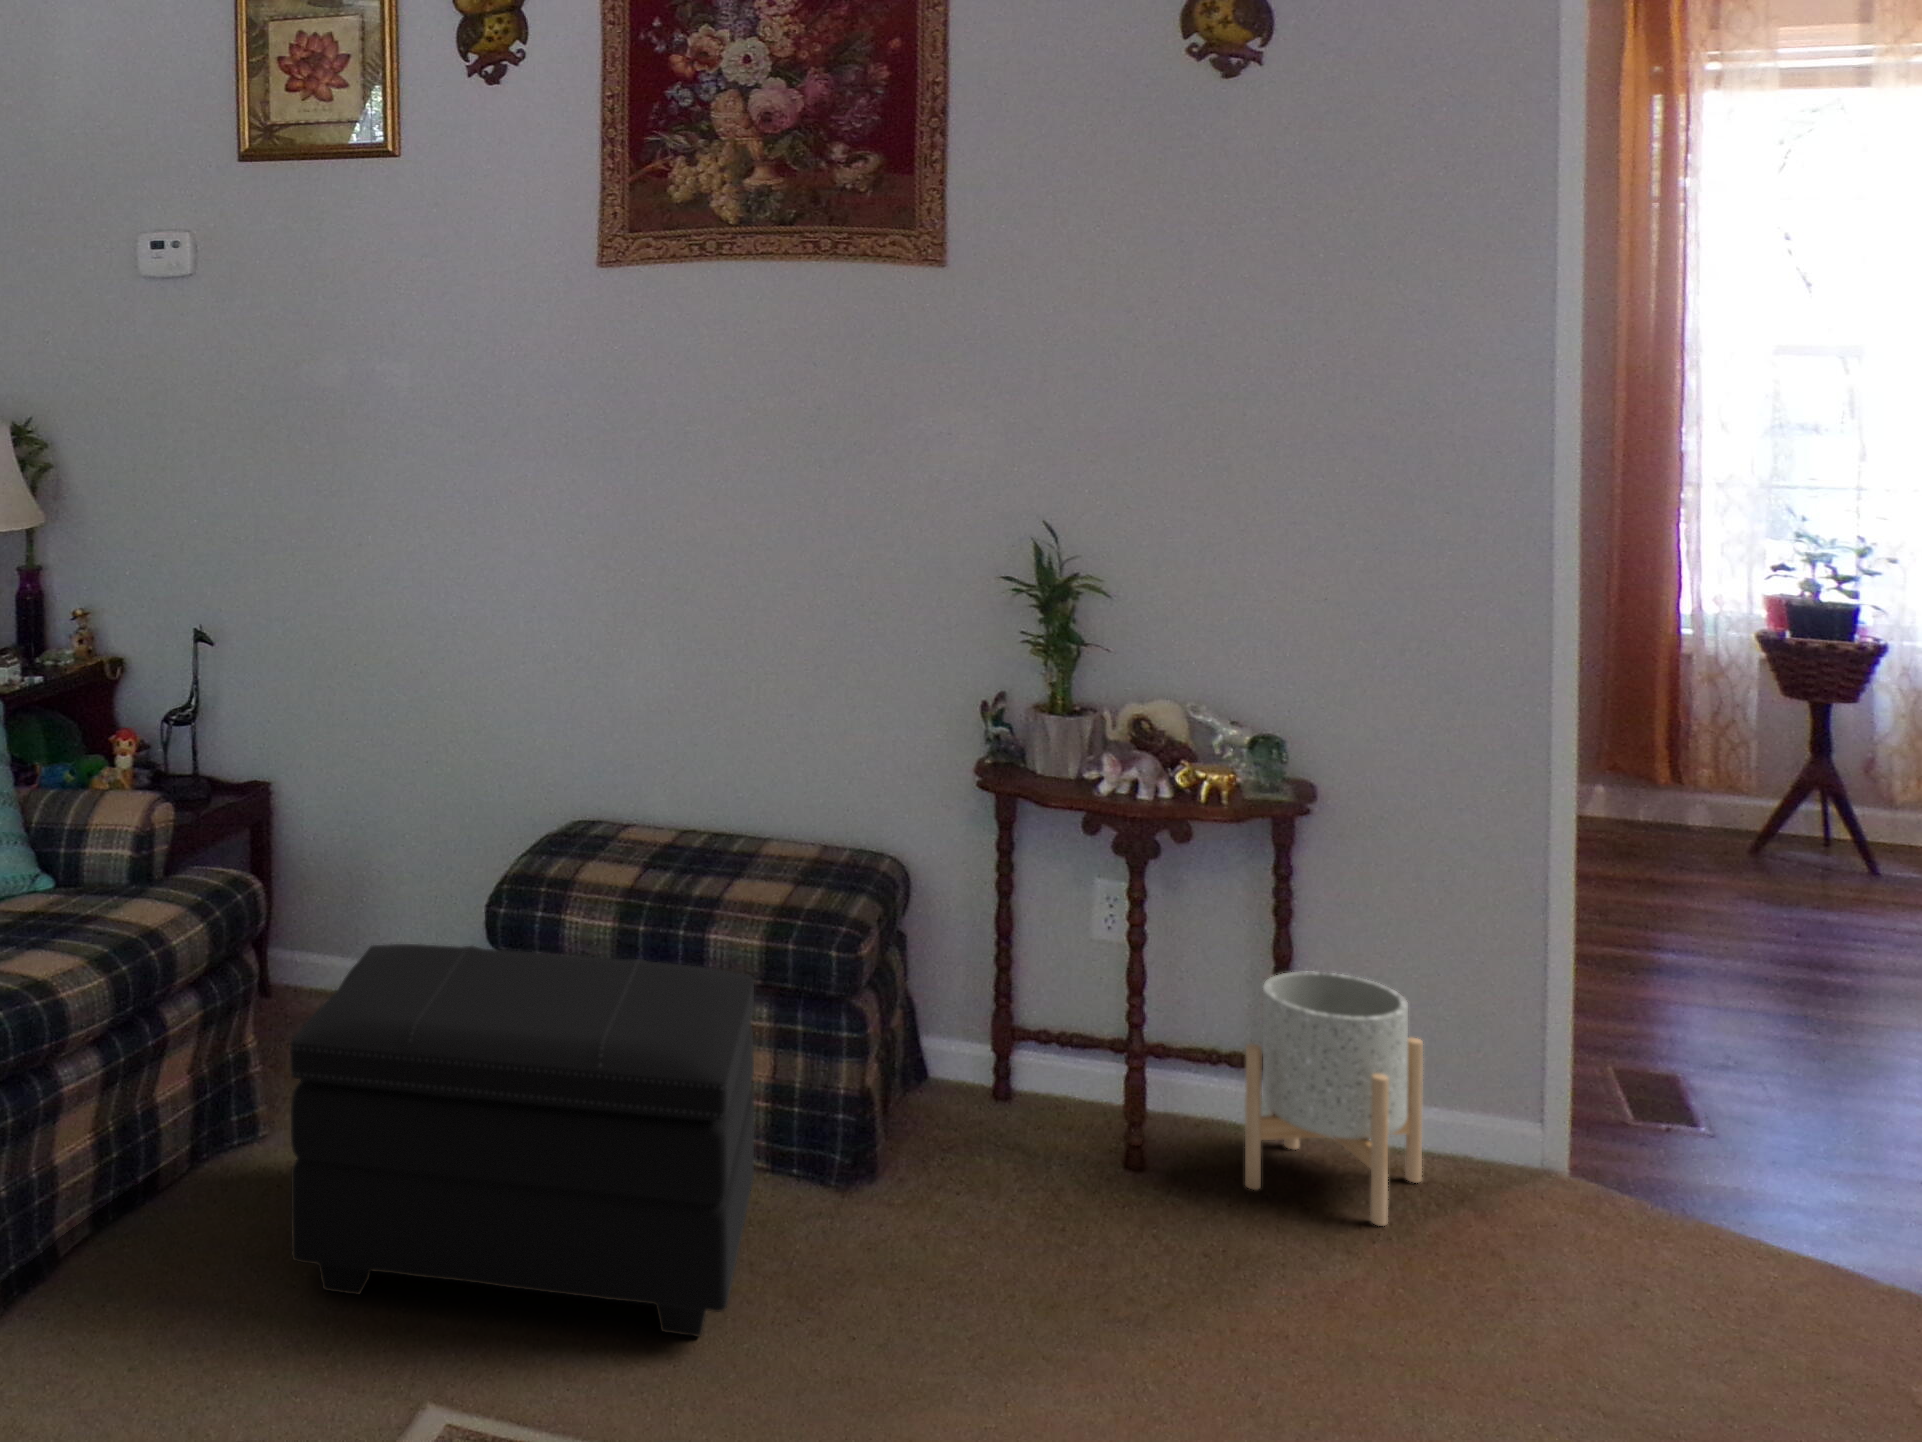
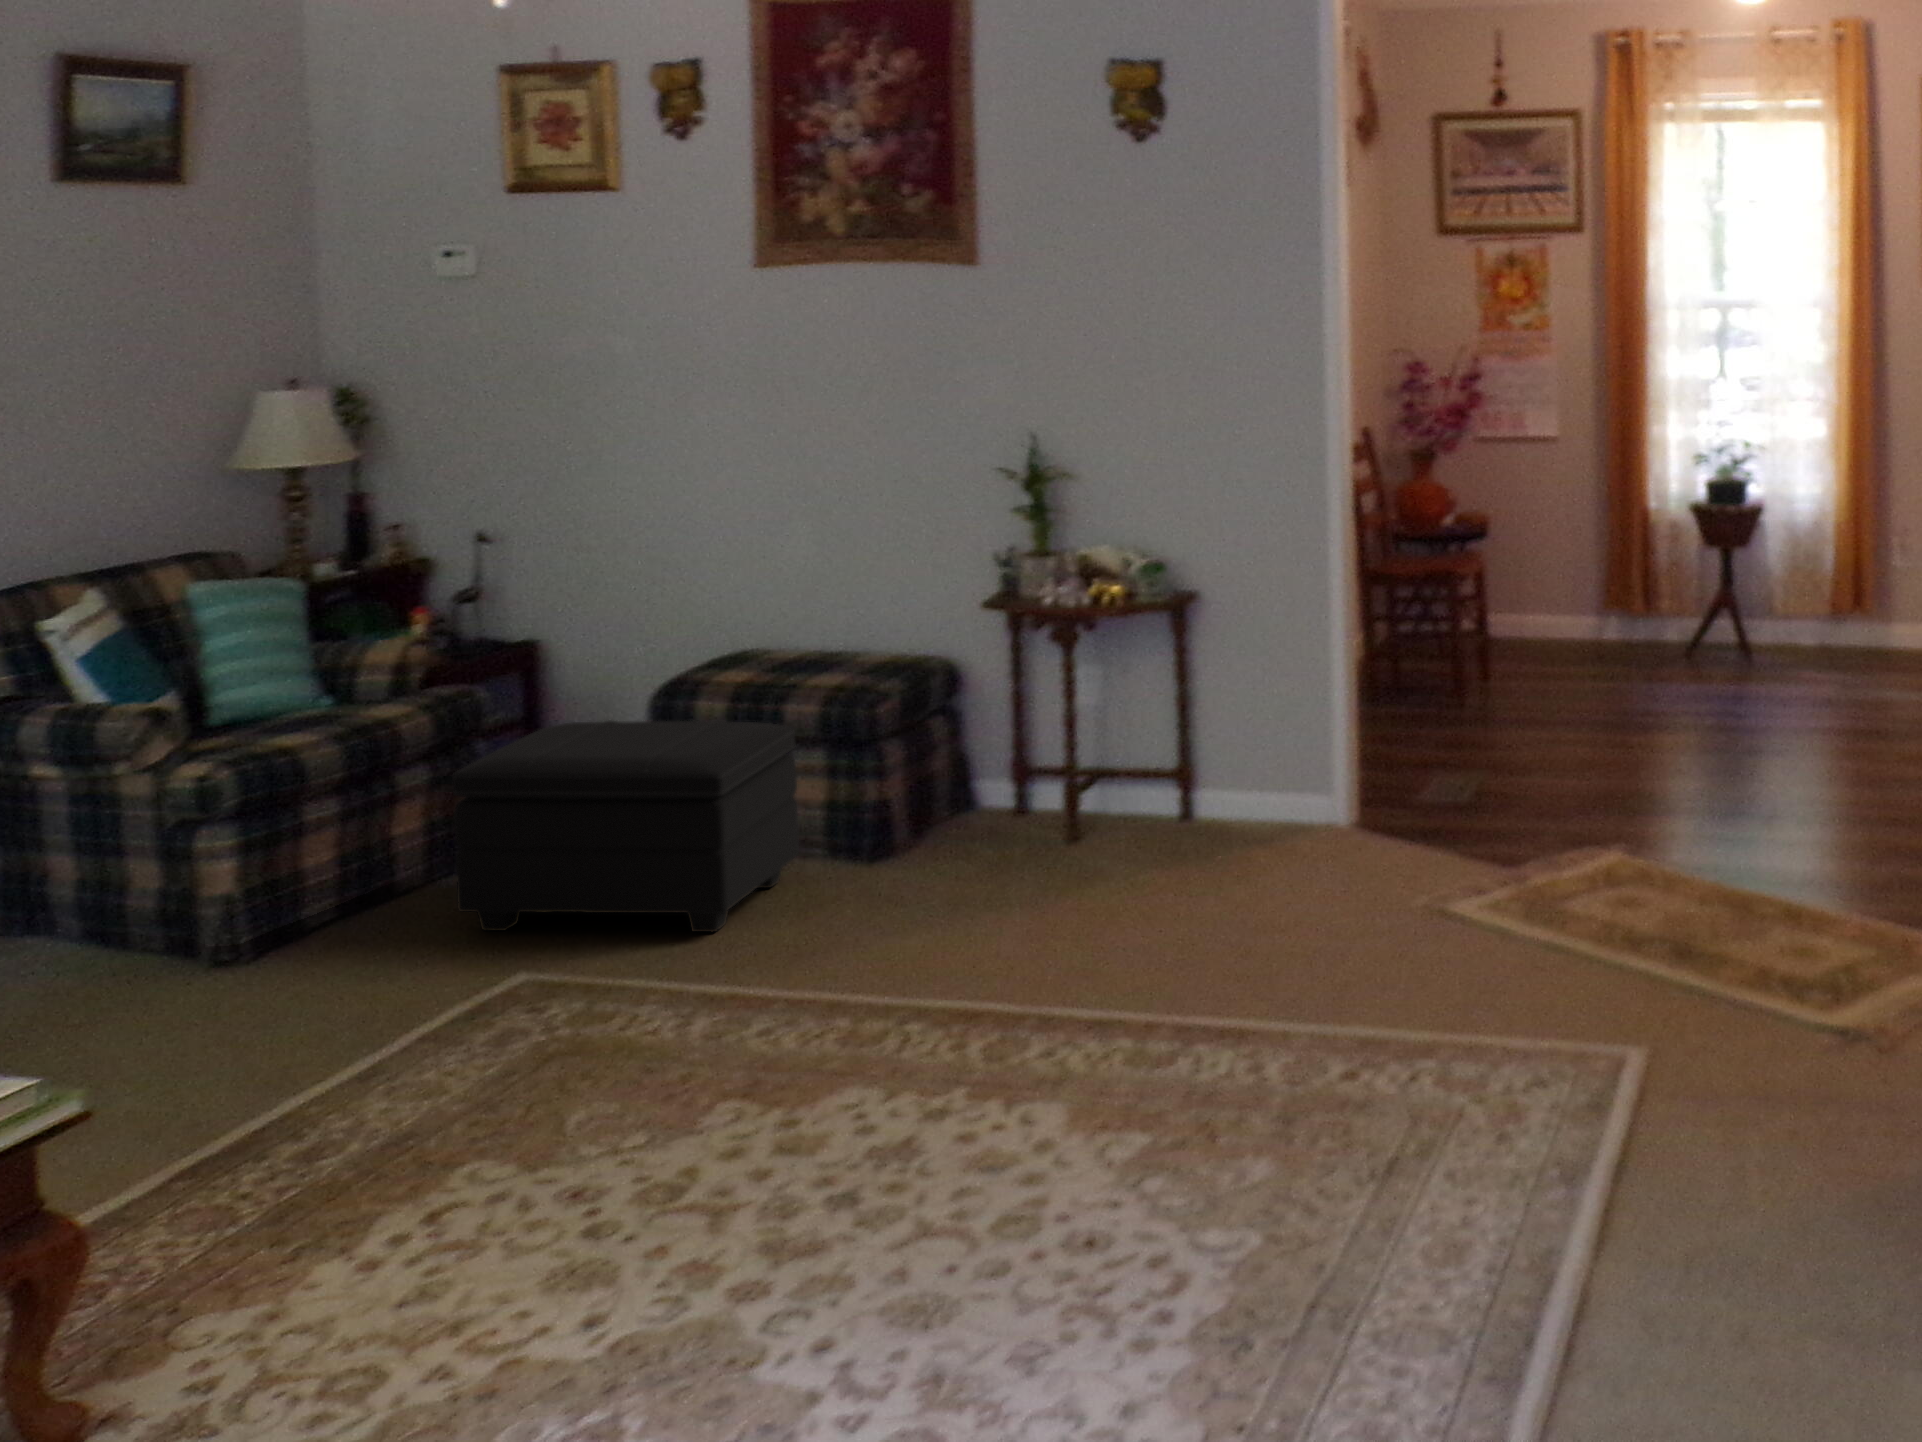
planter: present [1245,971,1423,1226] -> none [1131,712,1248,857]

